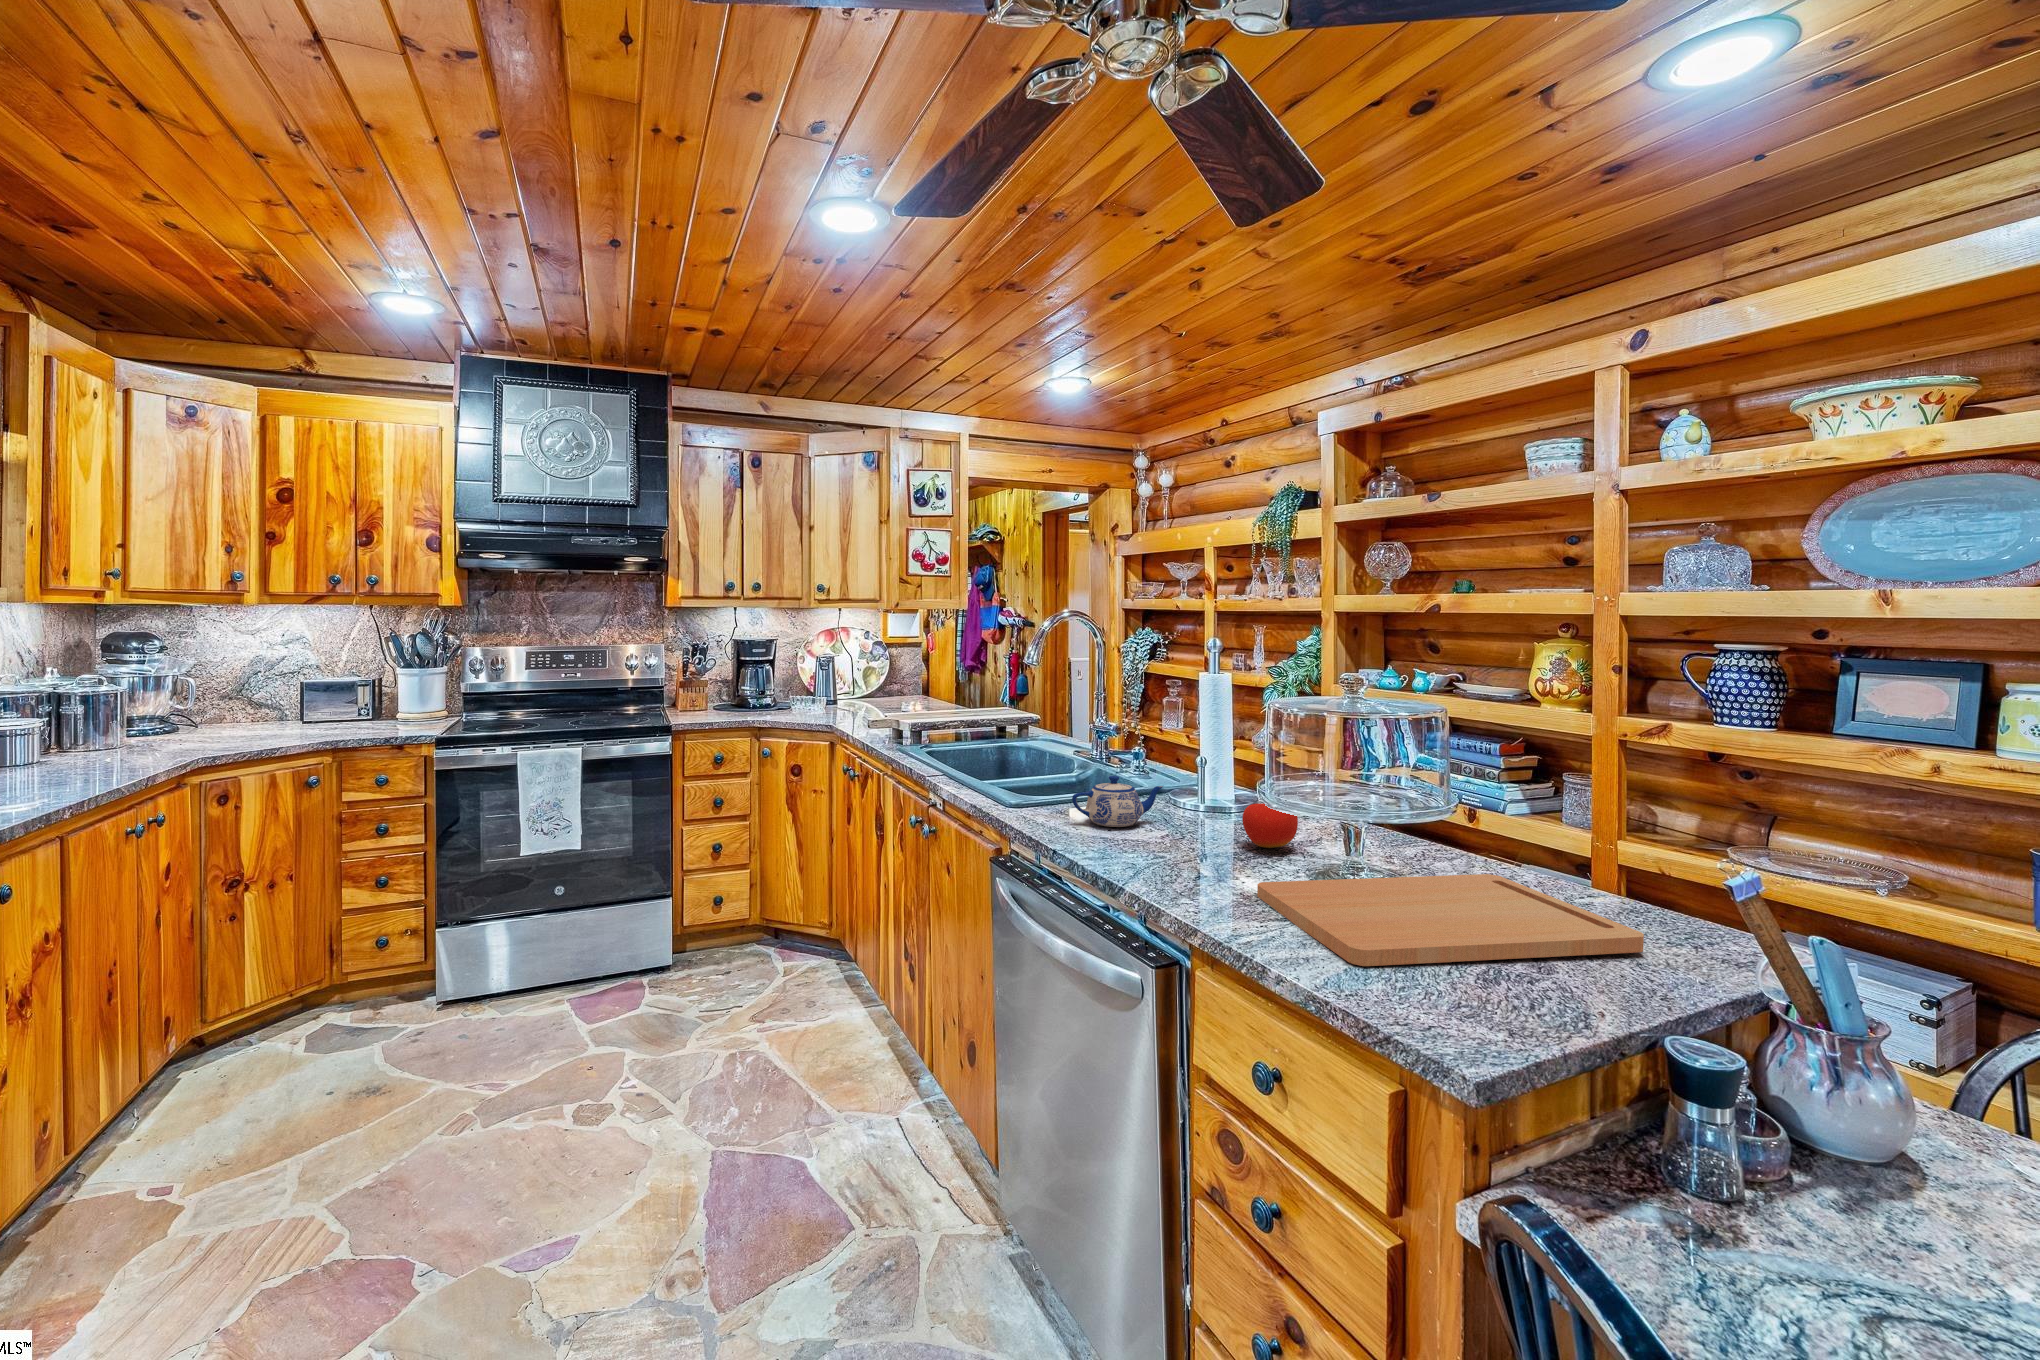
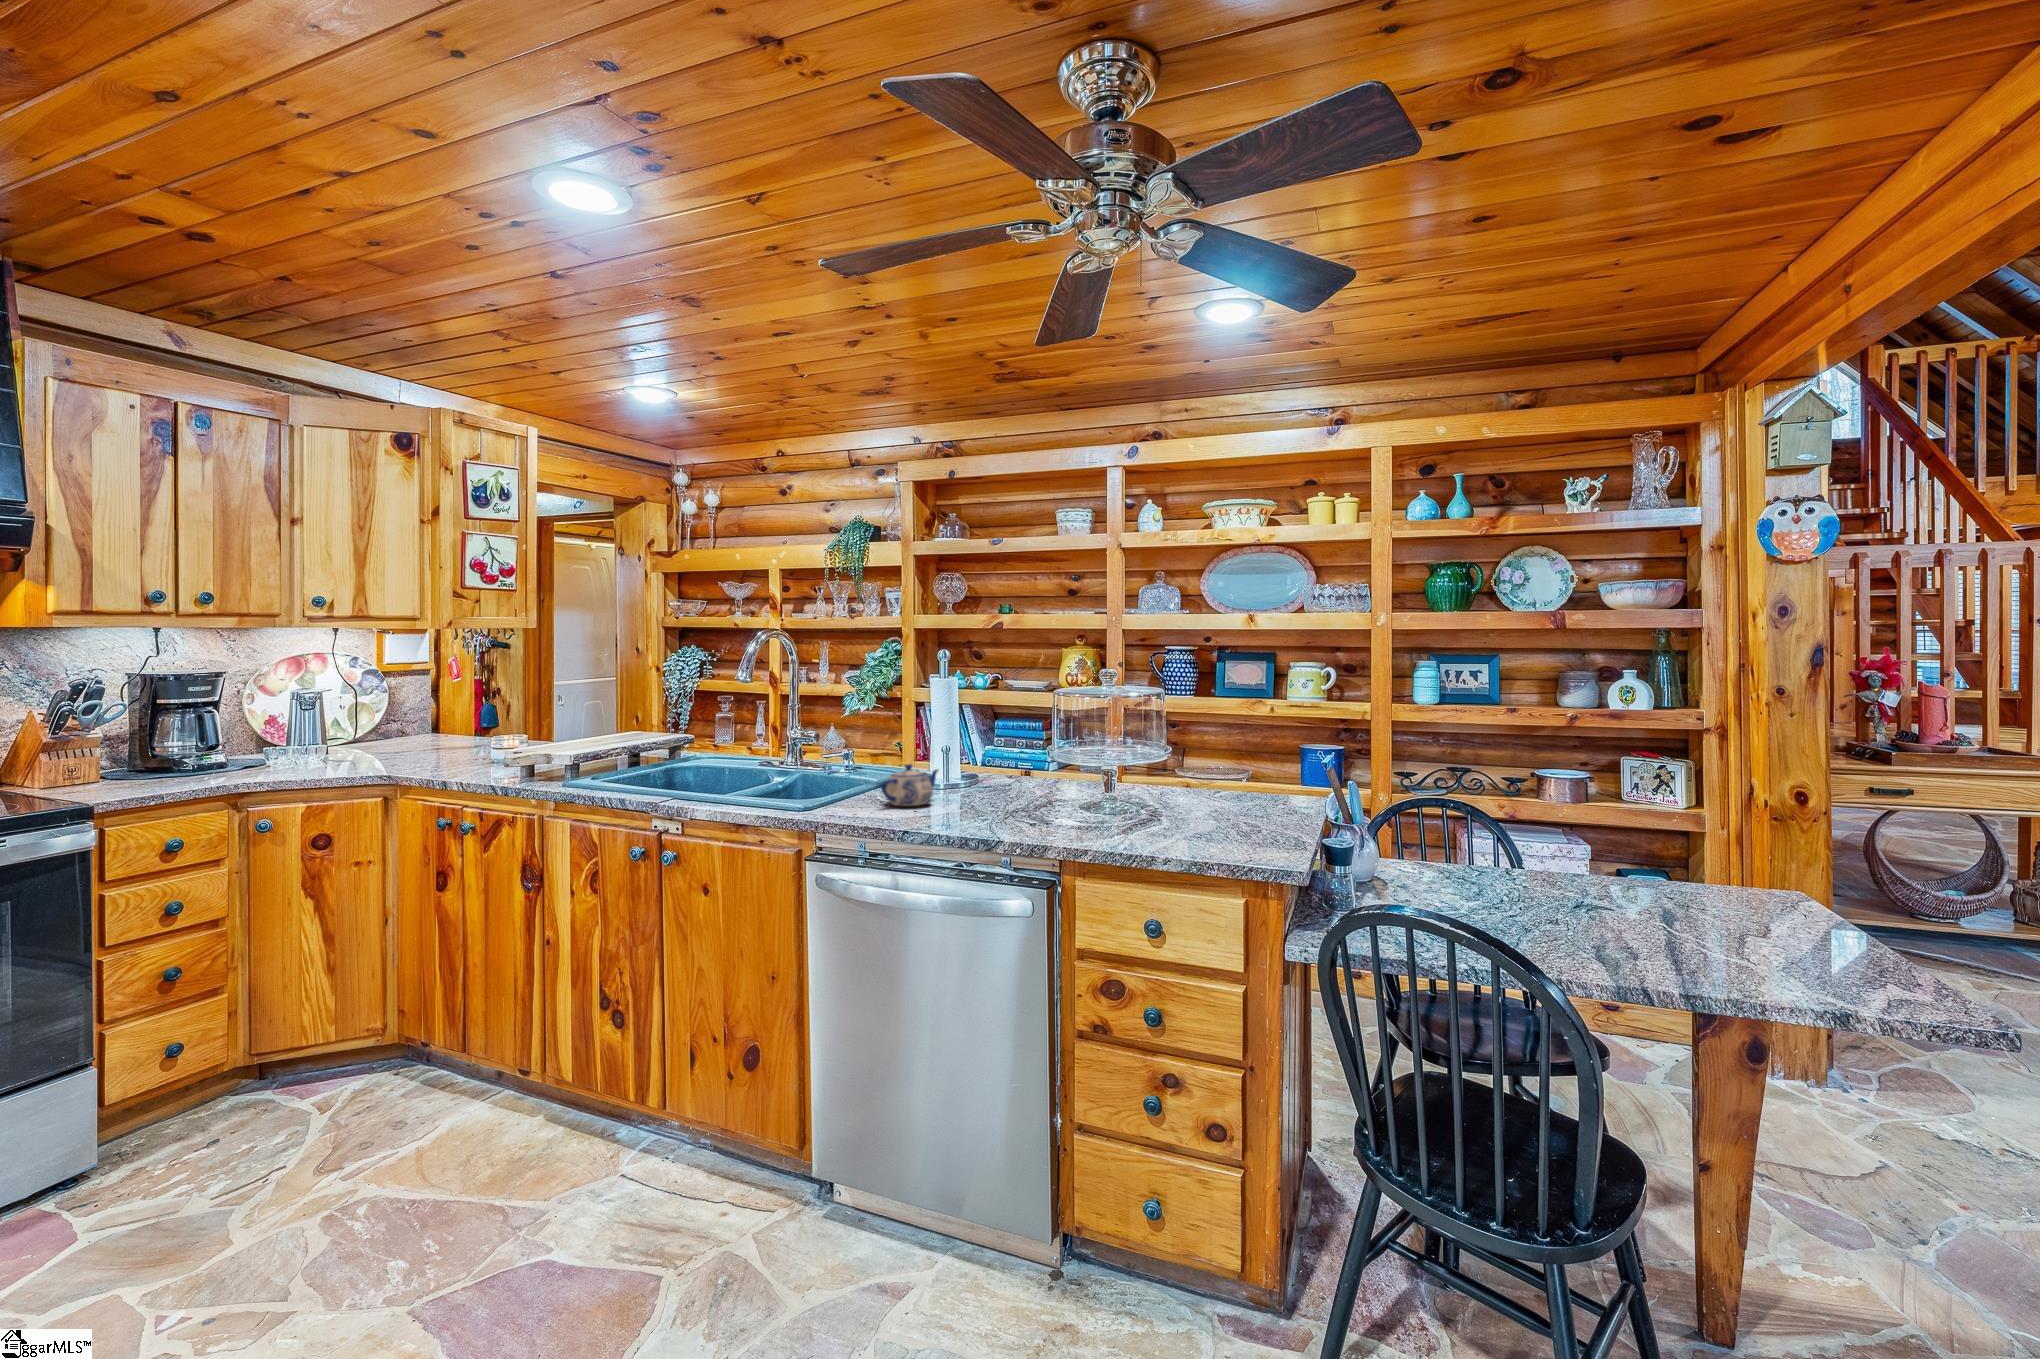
fruit: present [1242,803,1298,848] -> none [1015,761,1054,801]
cutting board: present [1257,874,1644,966] -> none [1080,792,1275,842]

